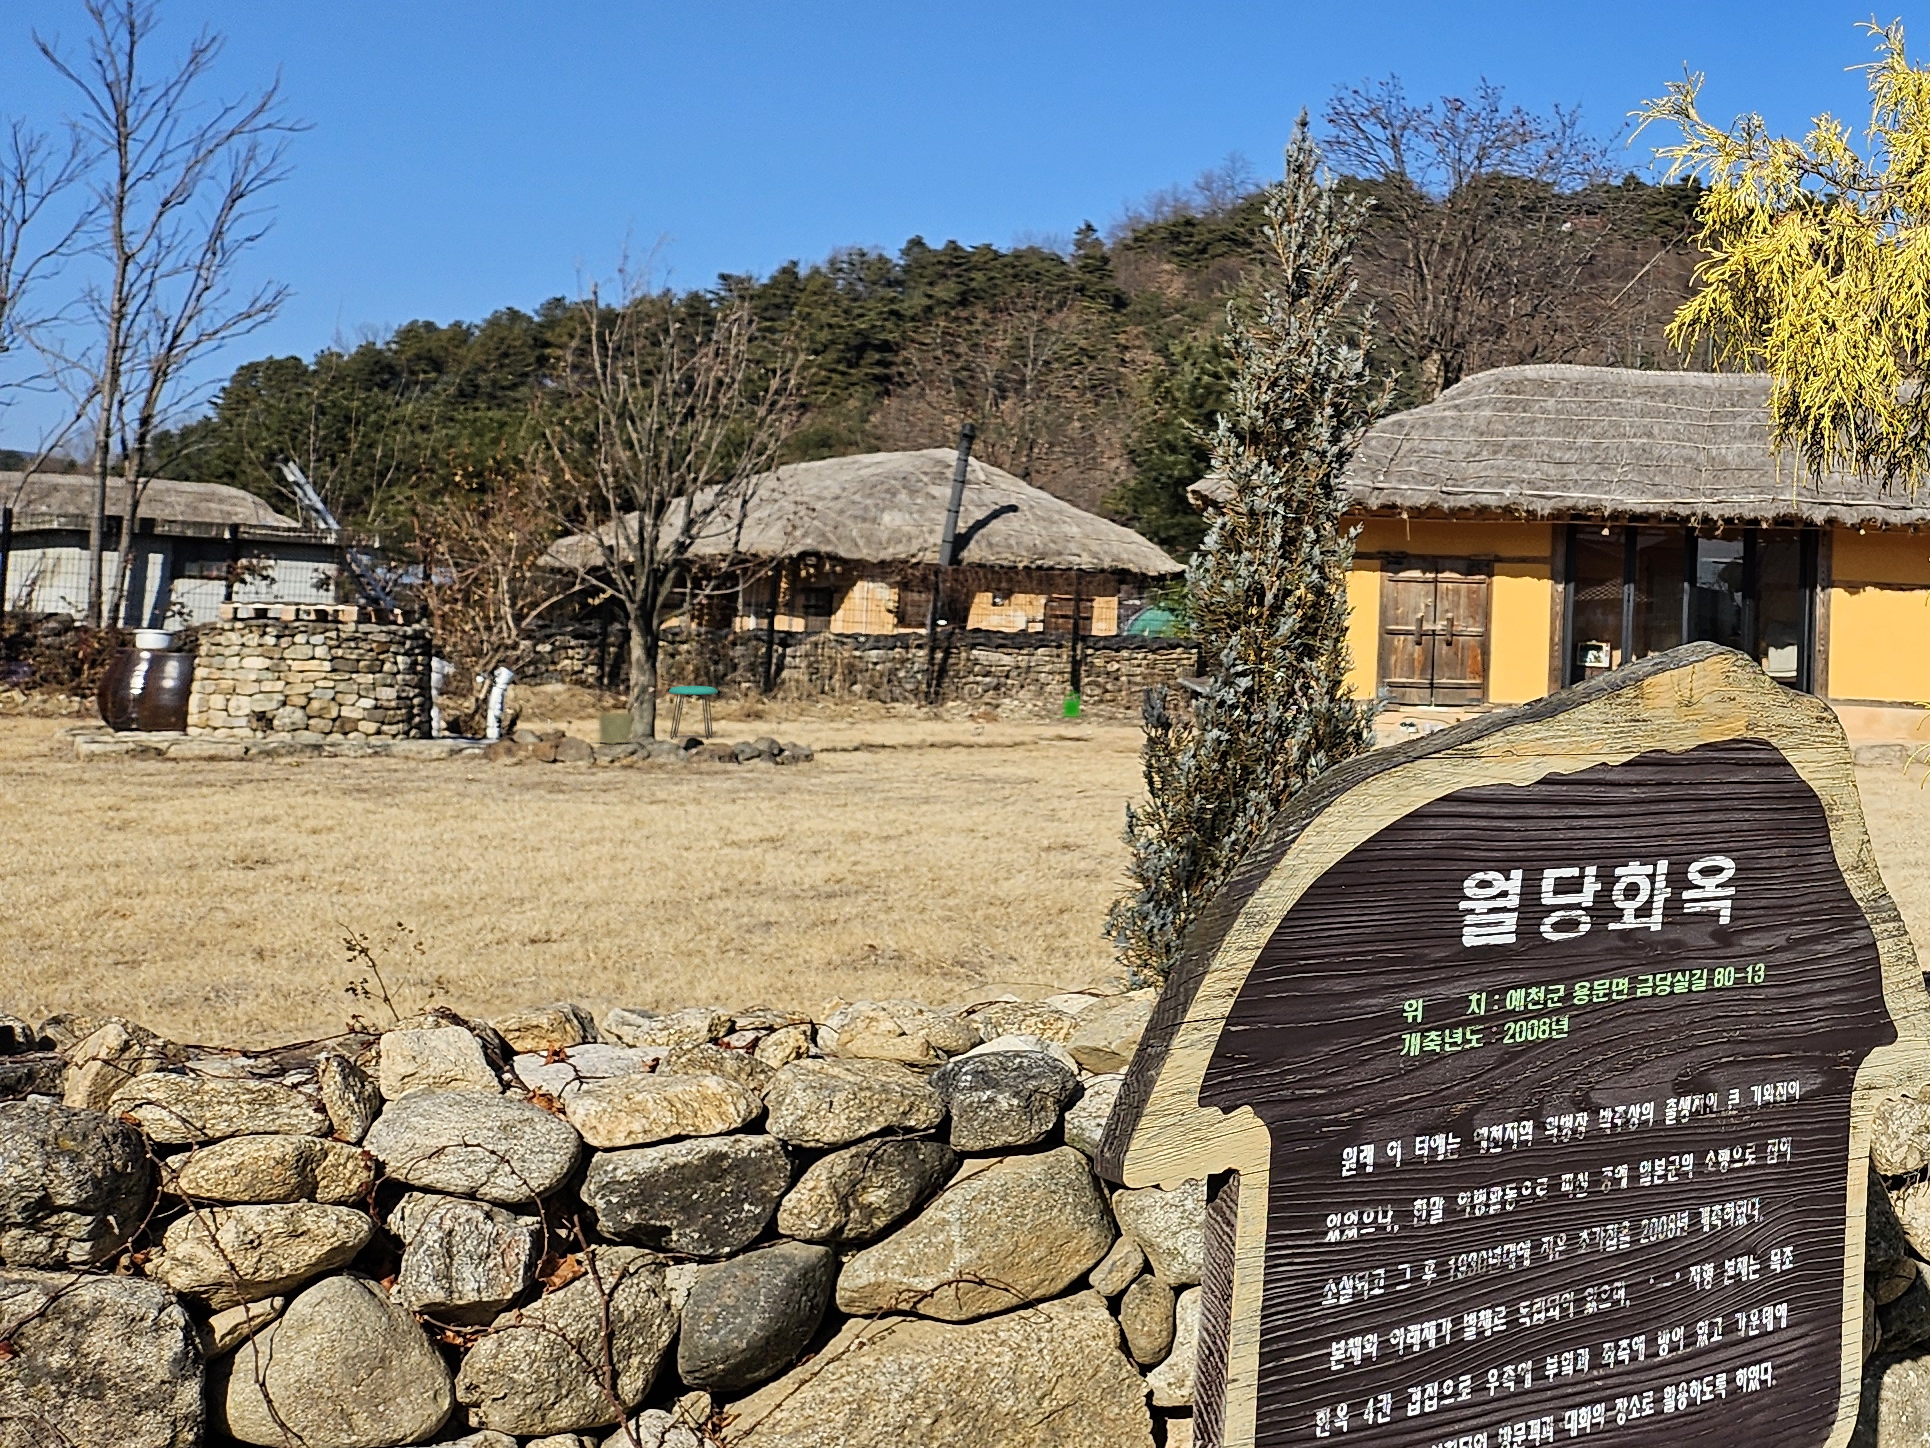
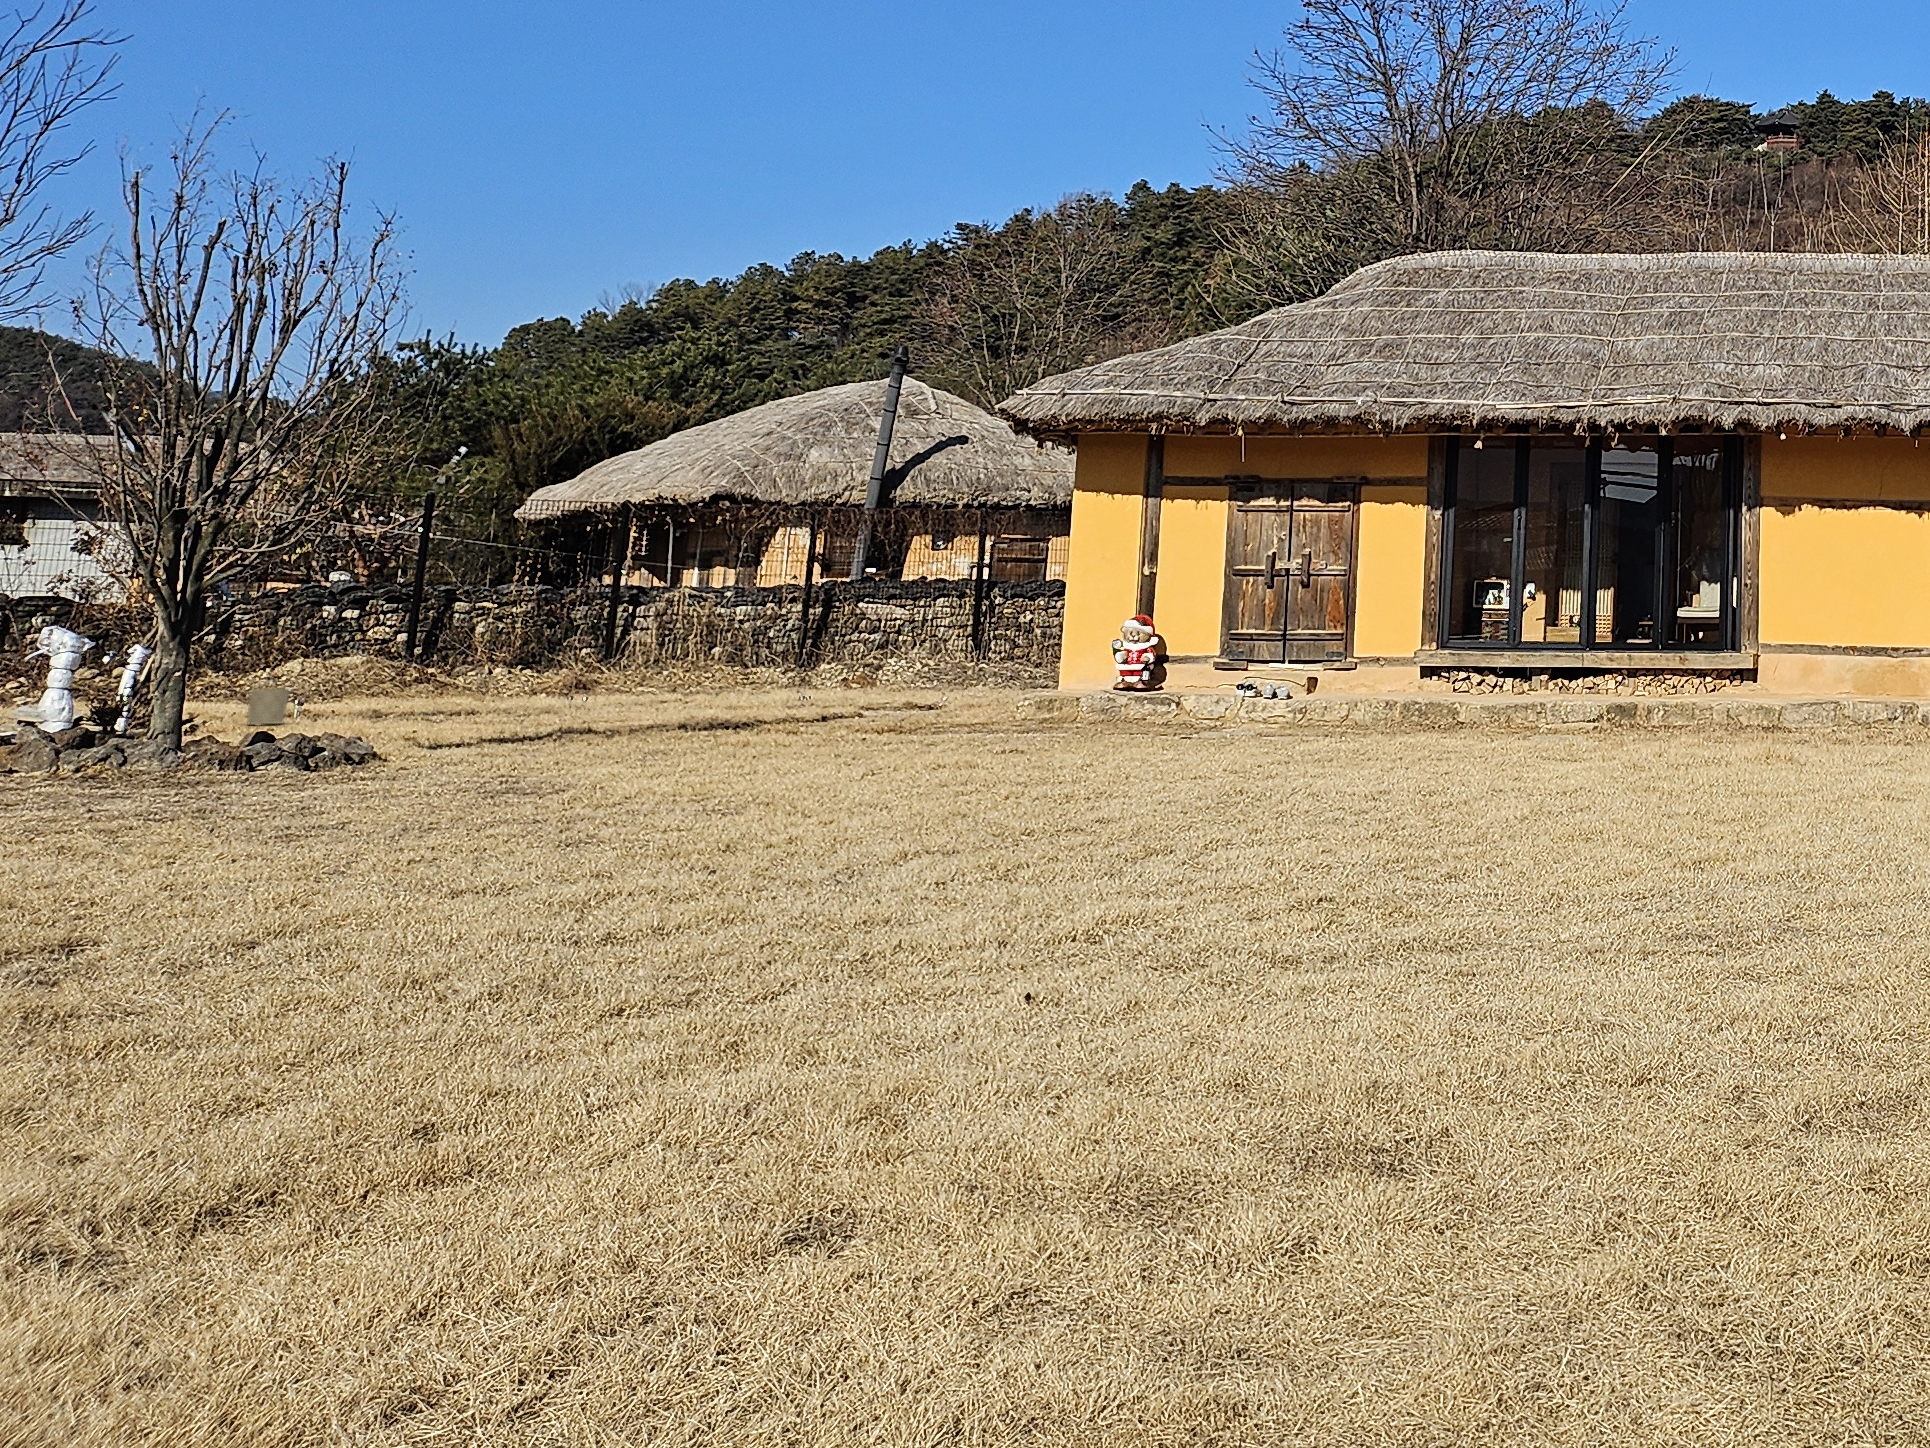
stool: present [669,686,718,740] -> none [350,654,416,719]
watering can: present [1063,698,1080,717] -> none [915,654,937,683]

